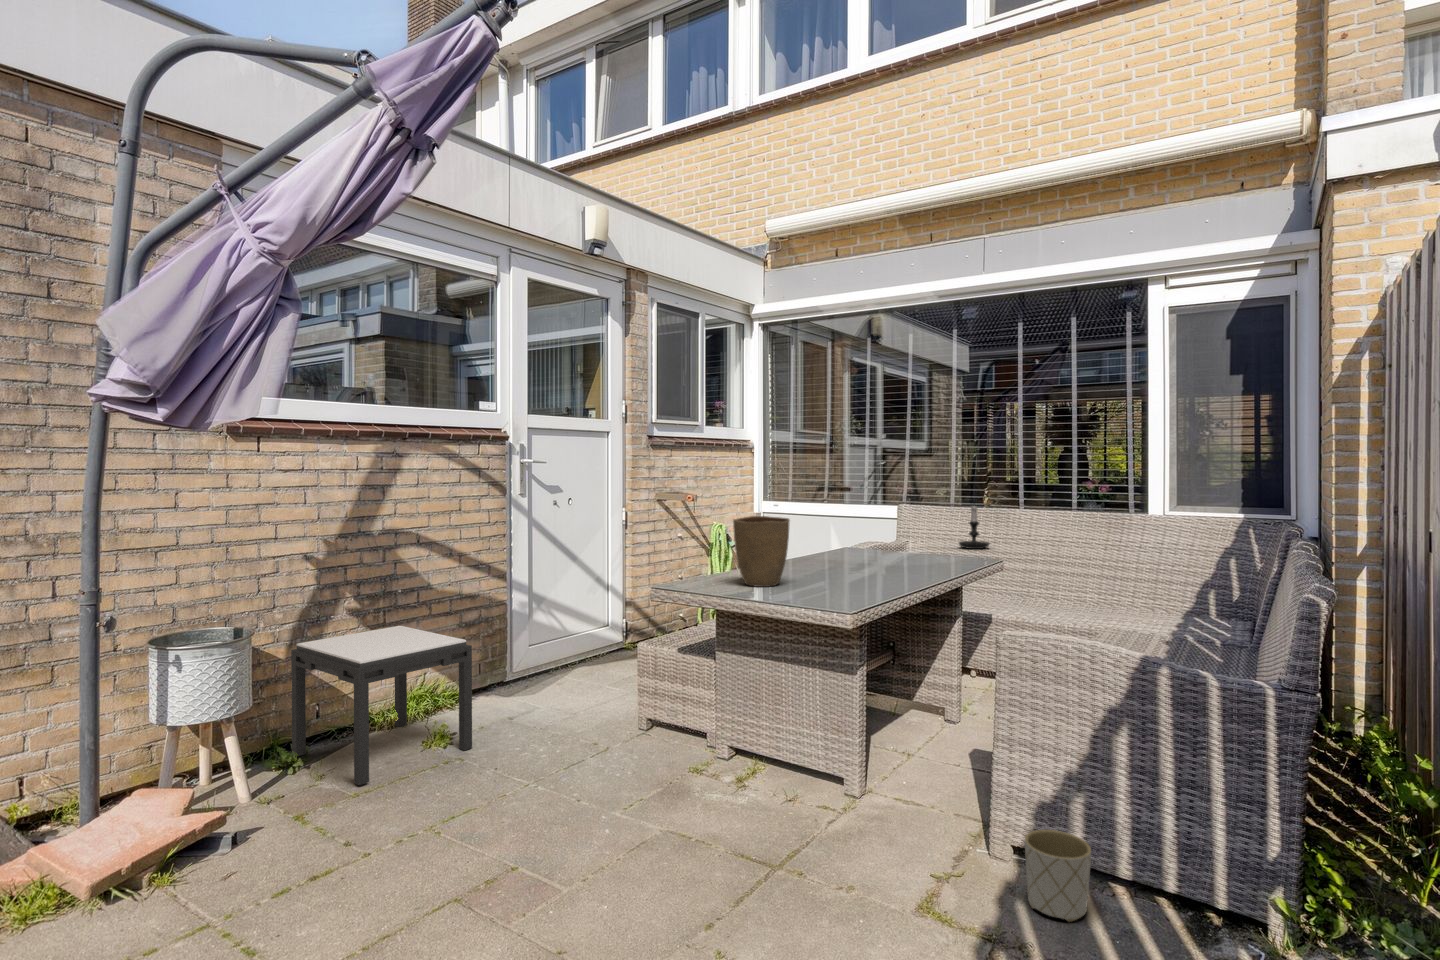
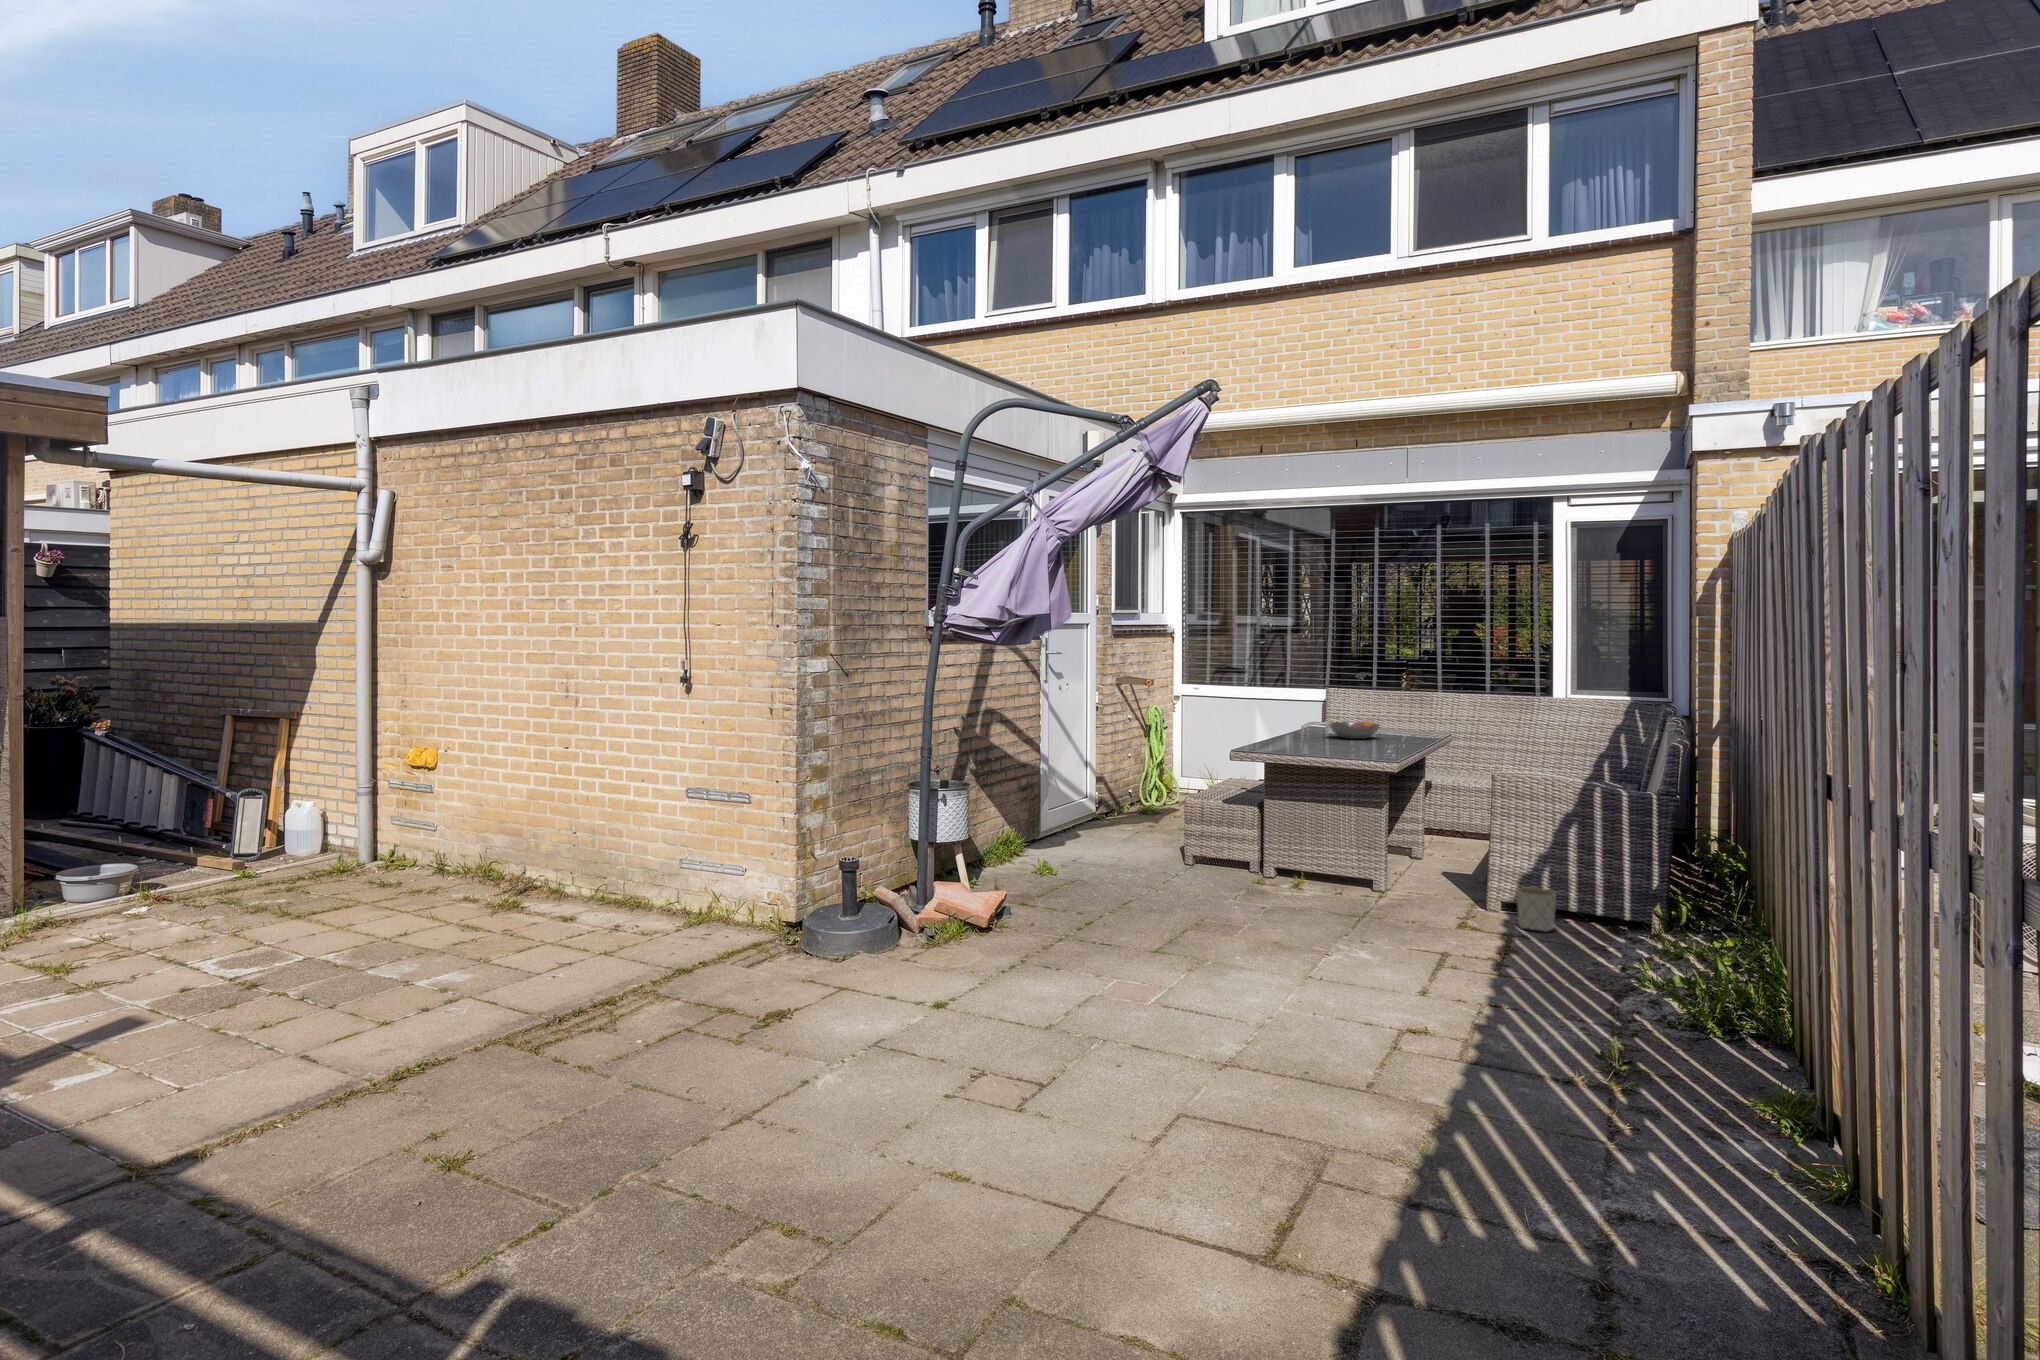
candle holder: present [959,506,990,549] -> none [1397,688,1425,727]
vase: present [733,516,790,587] -> none [1283,700,1326,751]
fruit bowl: none [840,541,905,566] -> present [1329,720,1380,739]
side table: present [291,626,472,785] -> none [950,787,1078,894]

